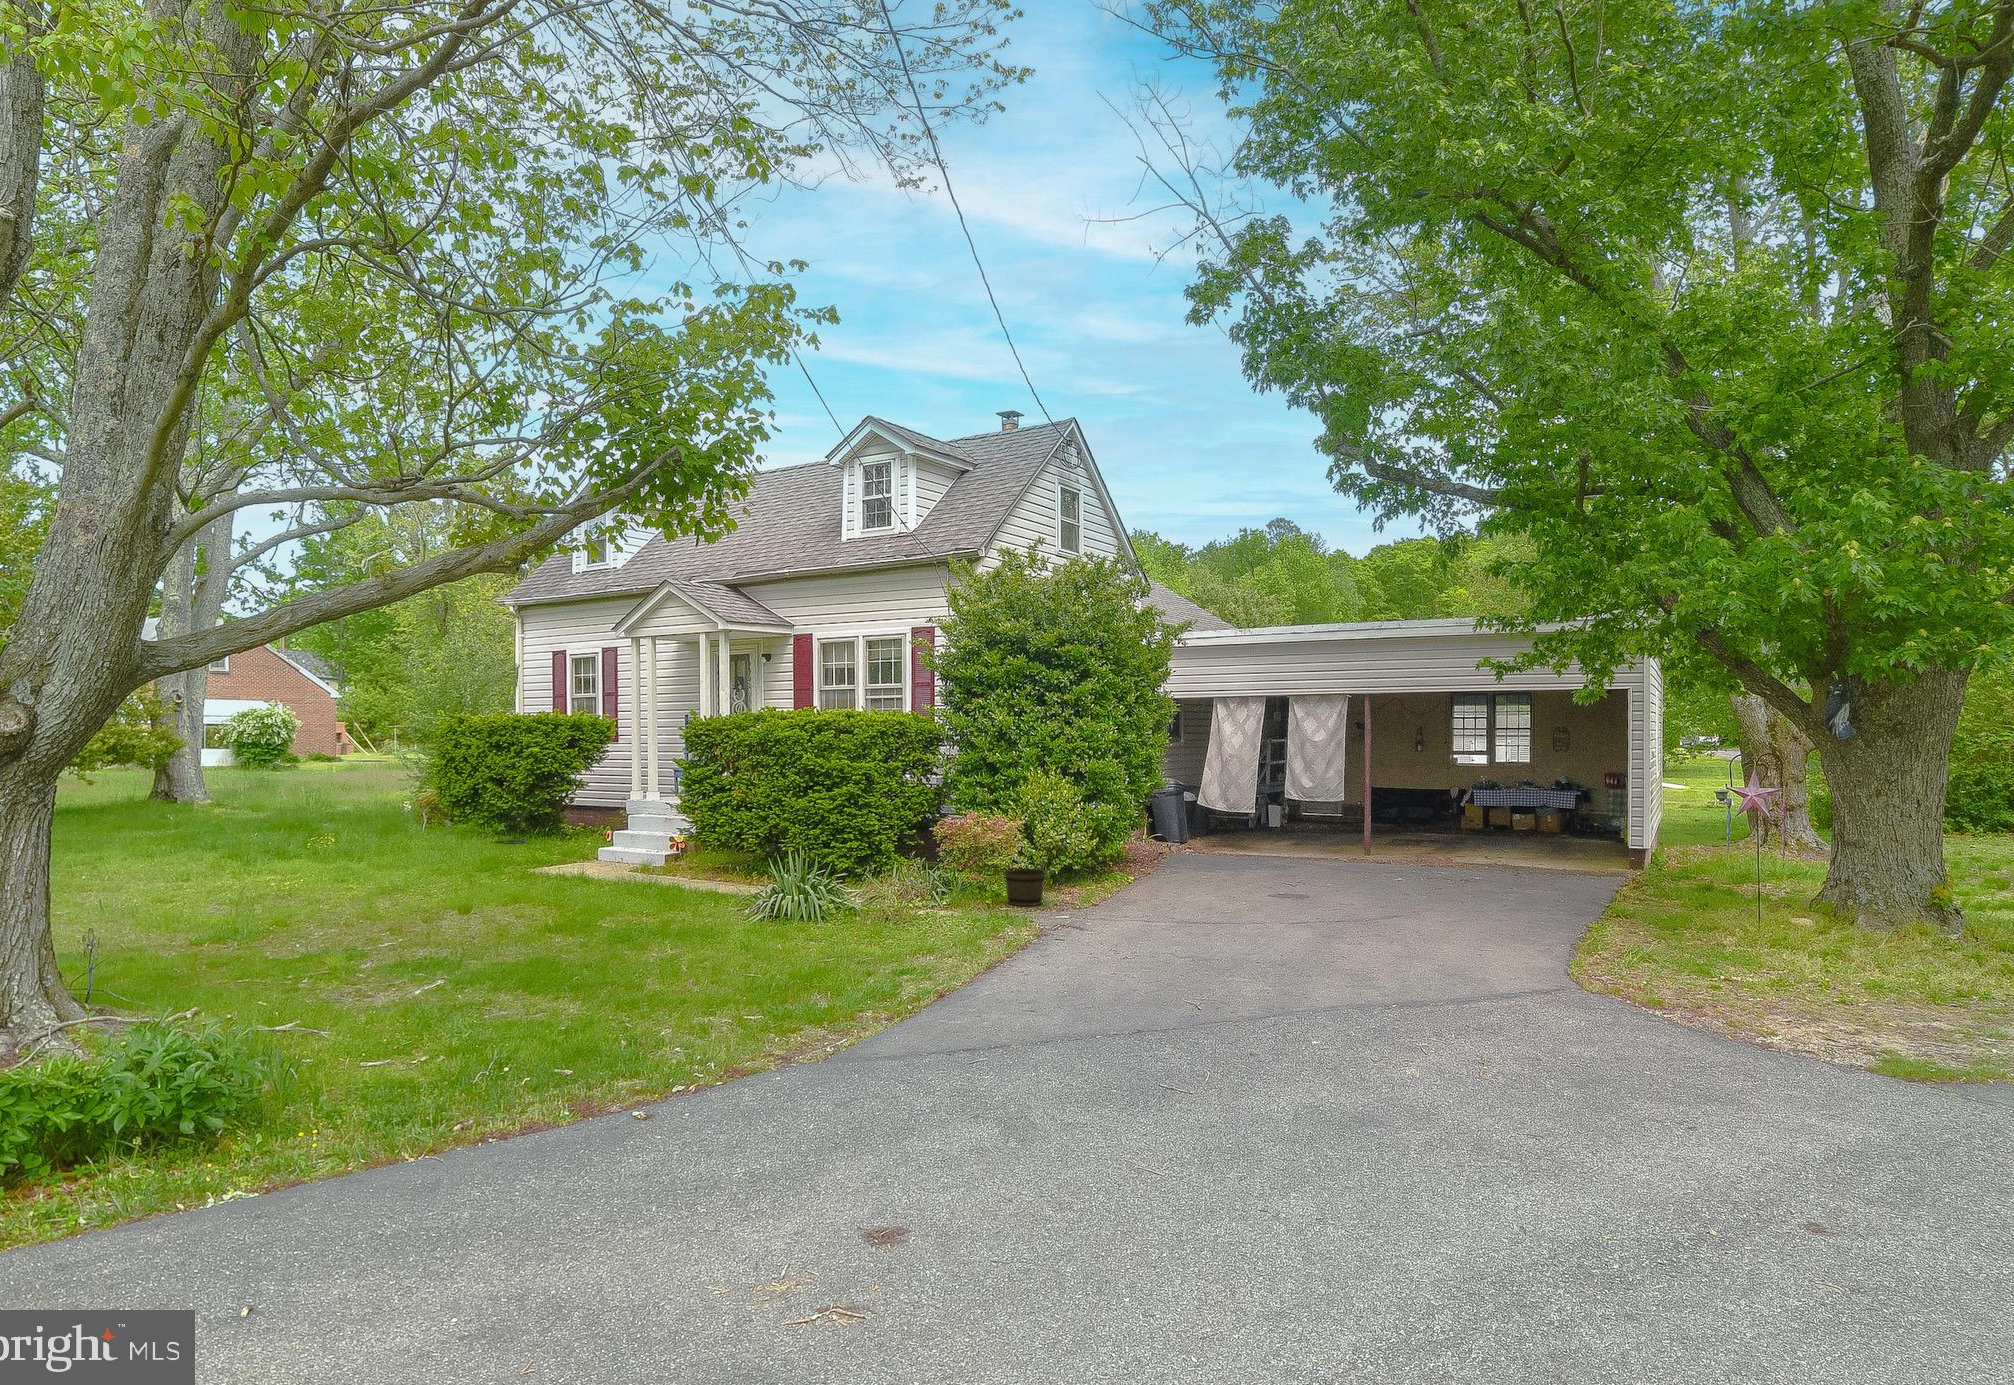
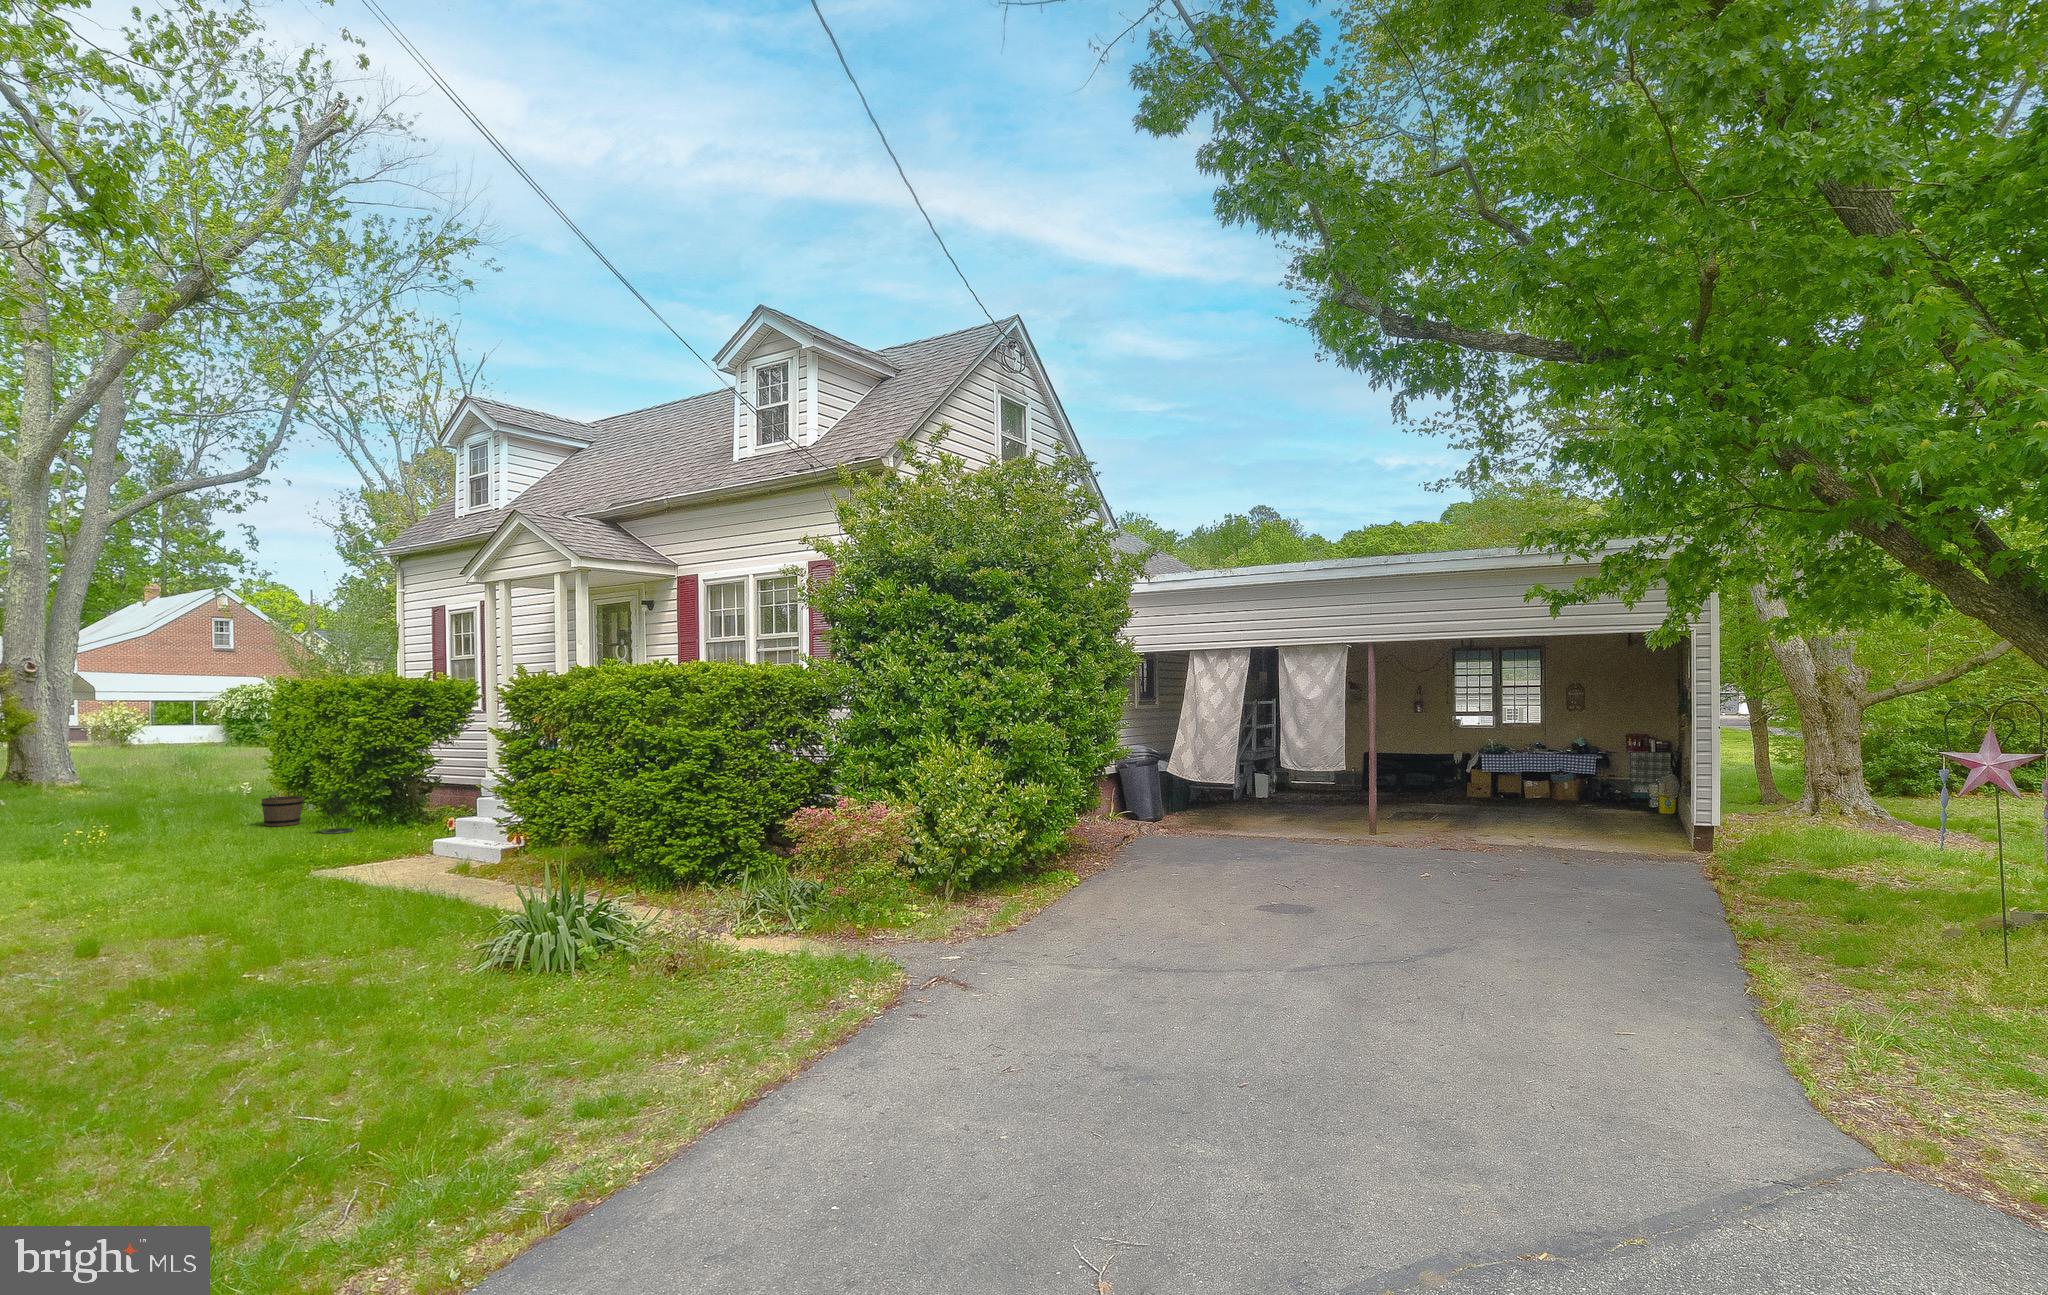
bucket: present [1005,866,1045,906] -> present [261,791,303,826]

